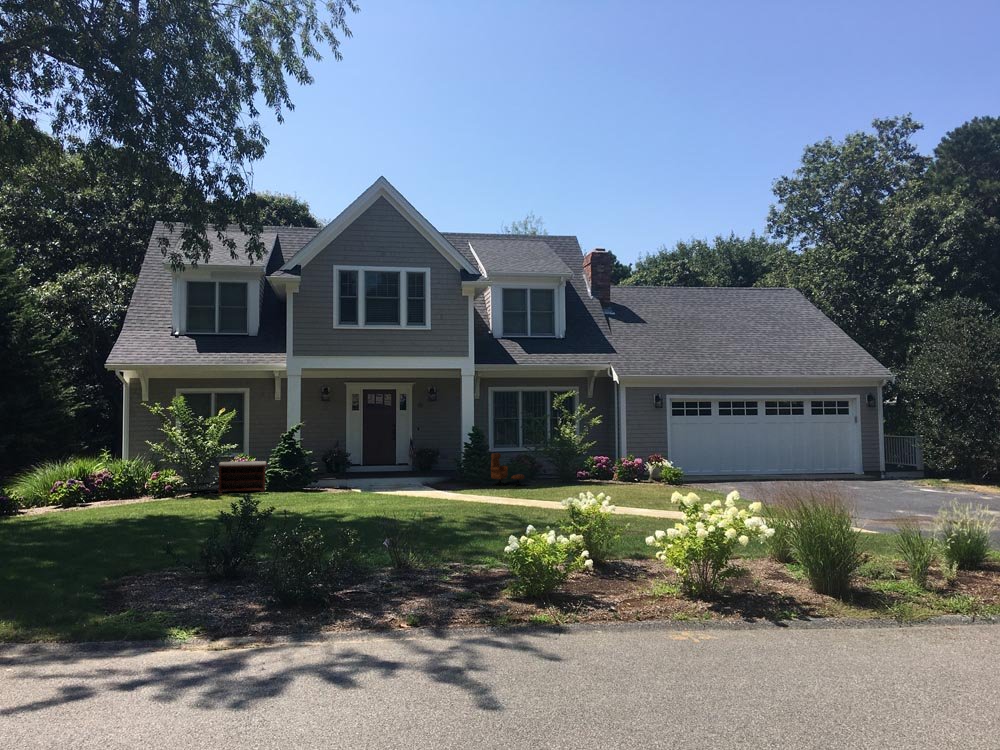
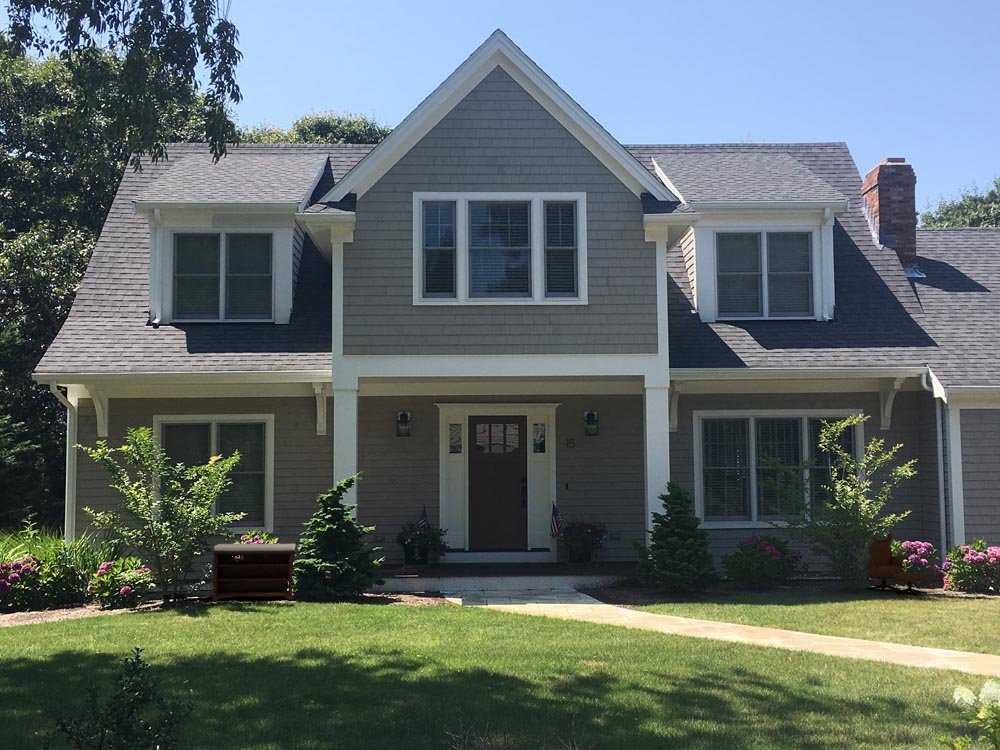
lounge chair: present [491,453,525,486] -> present [866,532,927,595]

